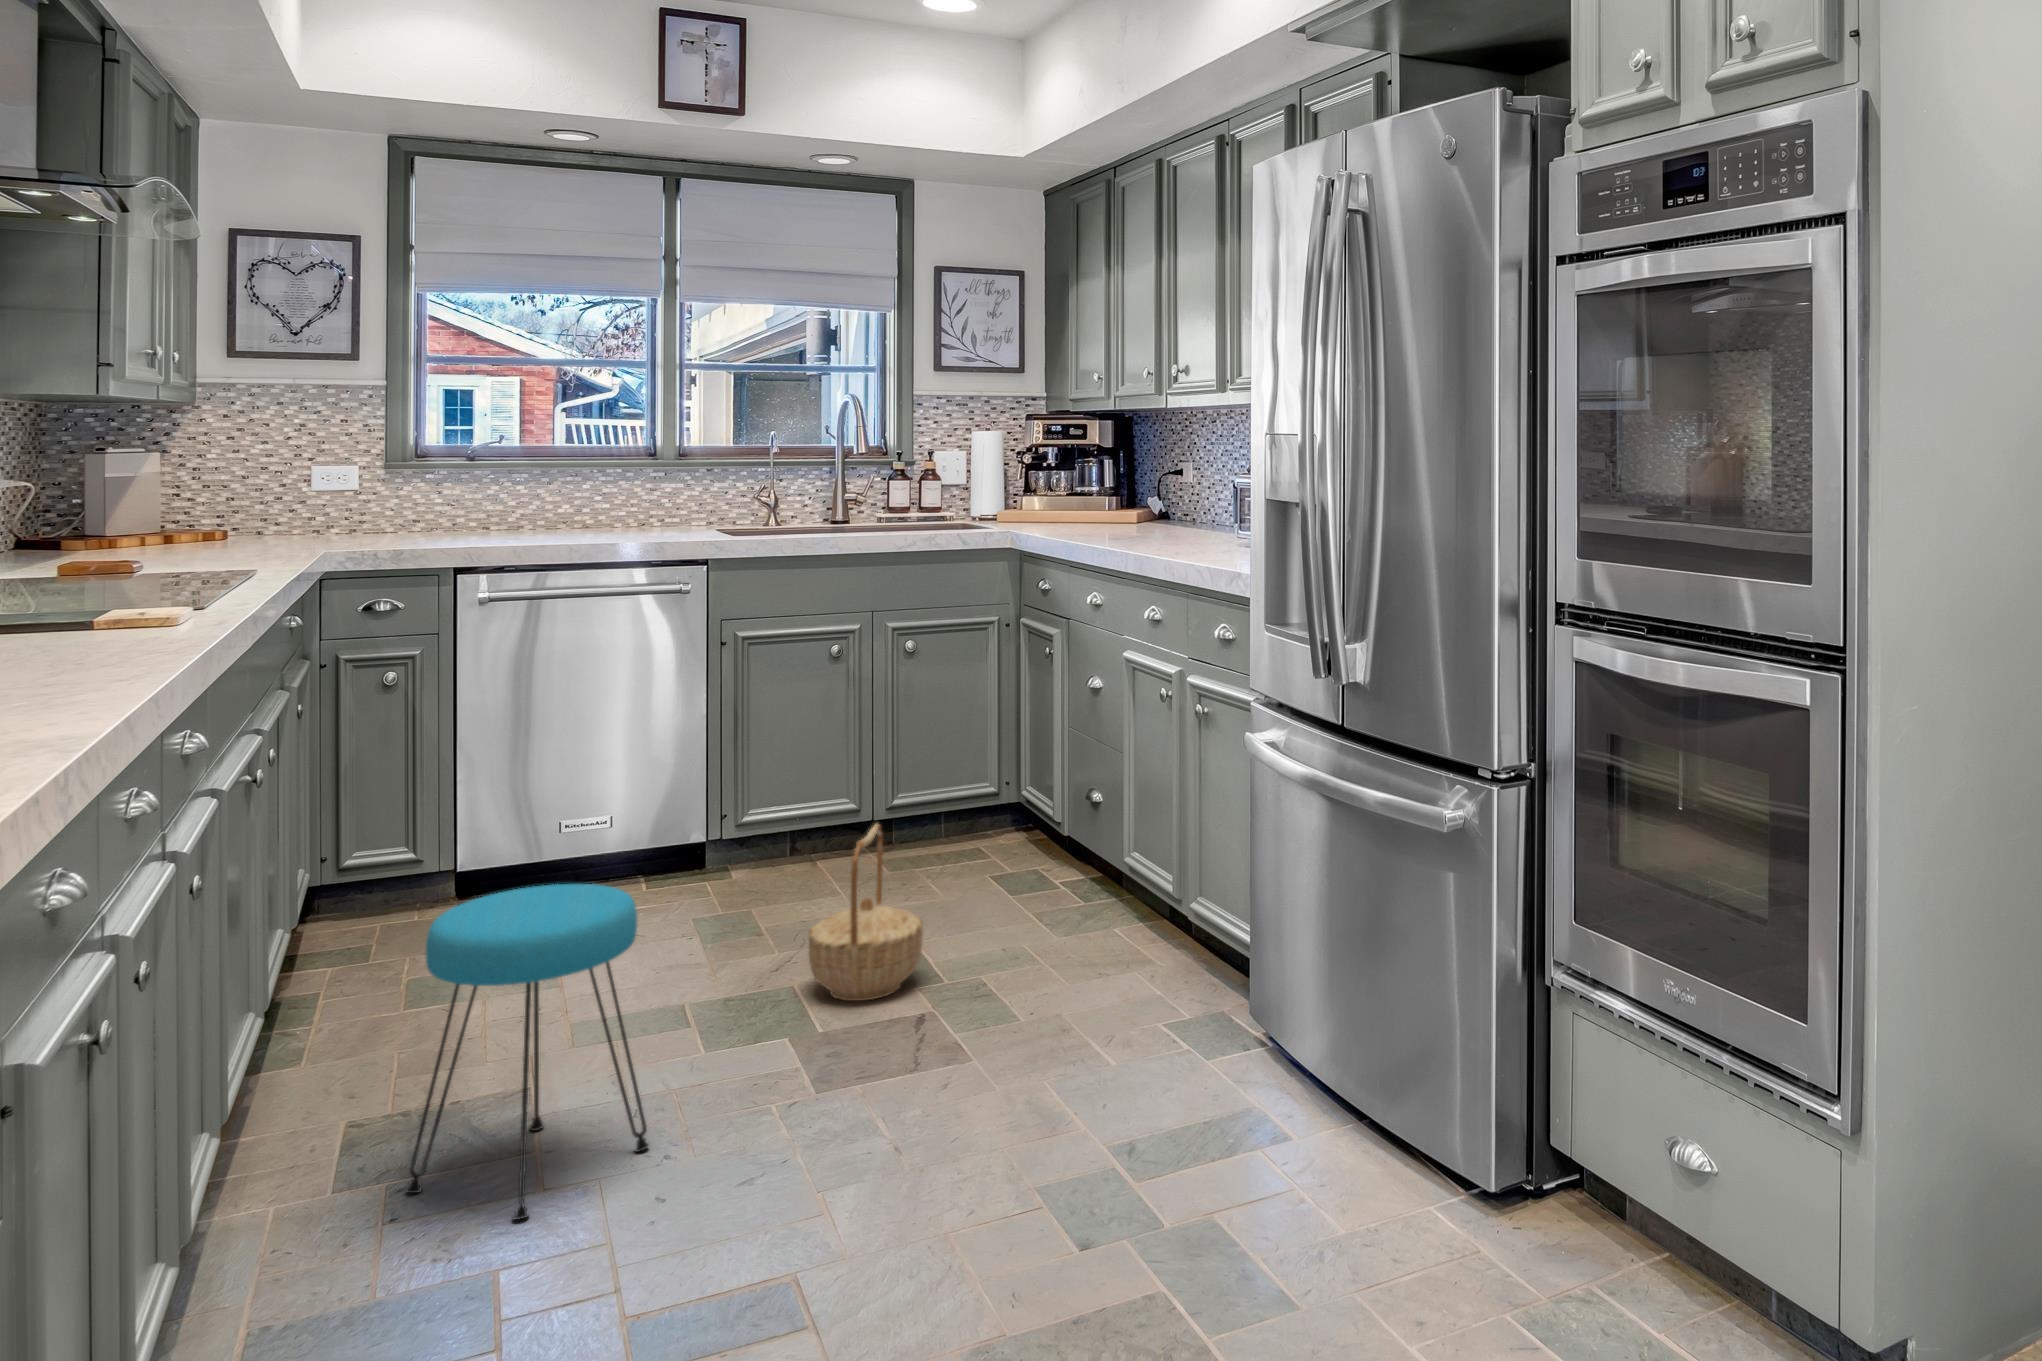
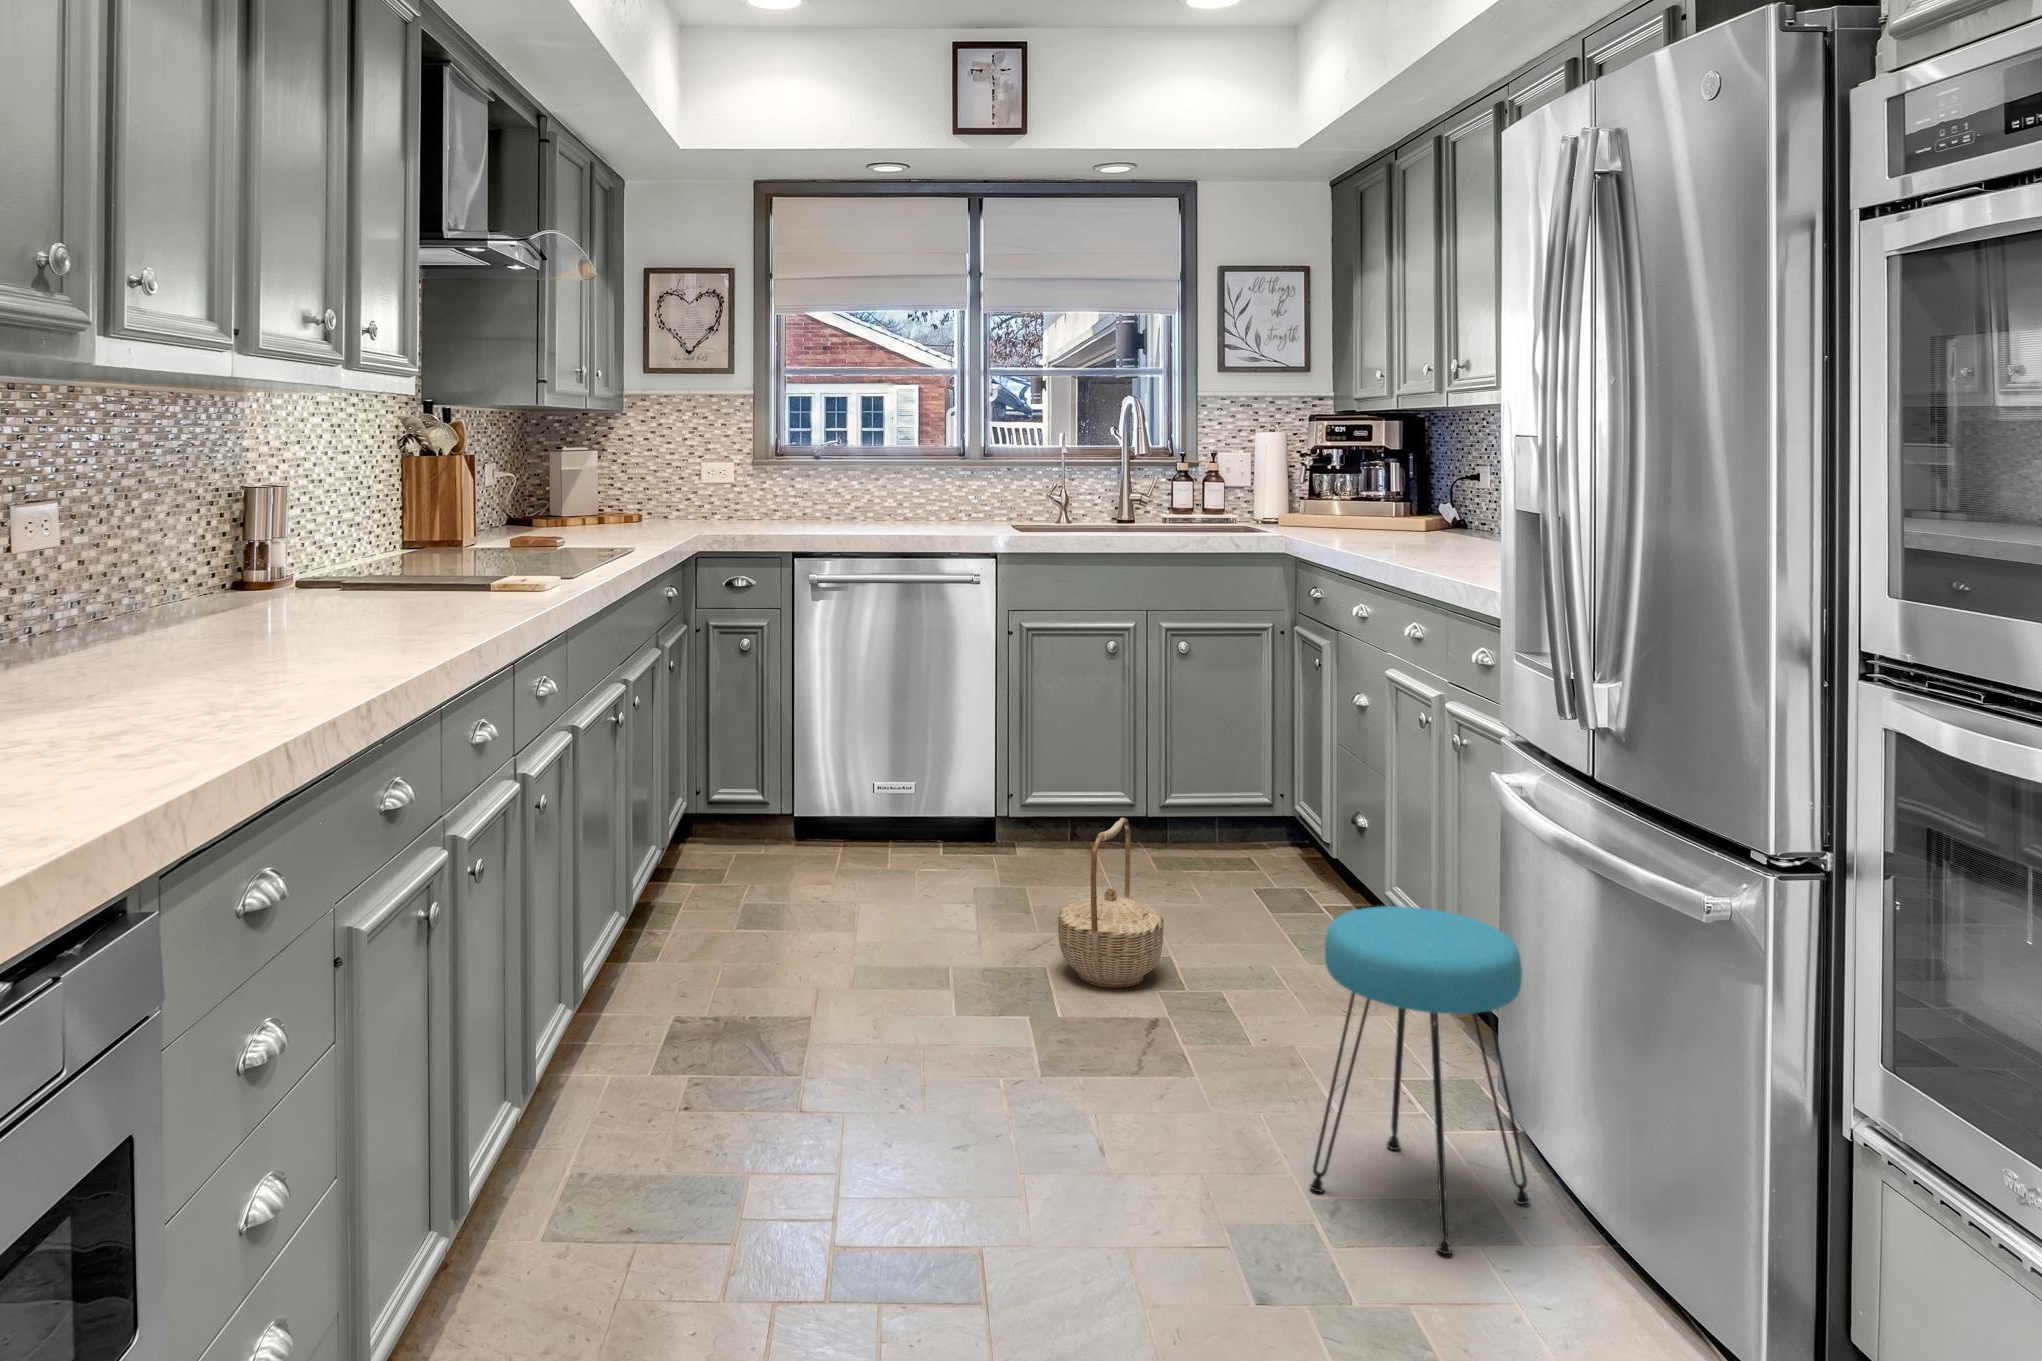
stool: present [406,884,649,1220] -> present [1310,906,1530,1254]

